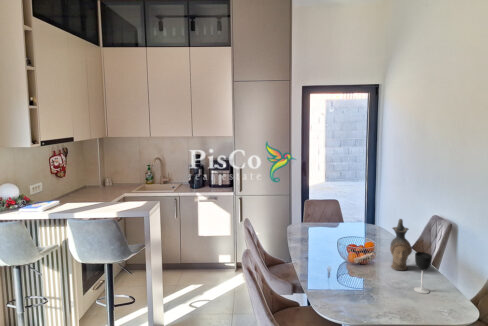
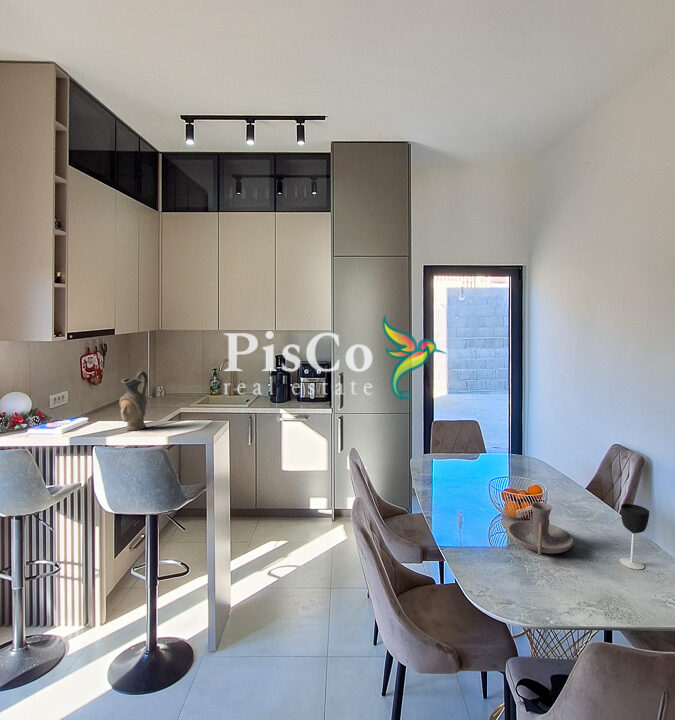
ceramic pitcher: present [390,219,412,270] -> present [119,371,148,430]
candle holder: none [345,253,386,286] -> present [508,503,573,555]

